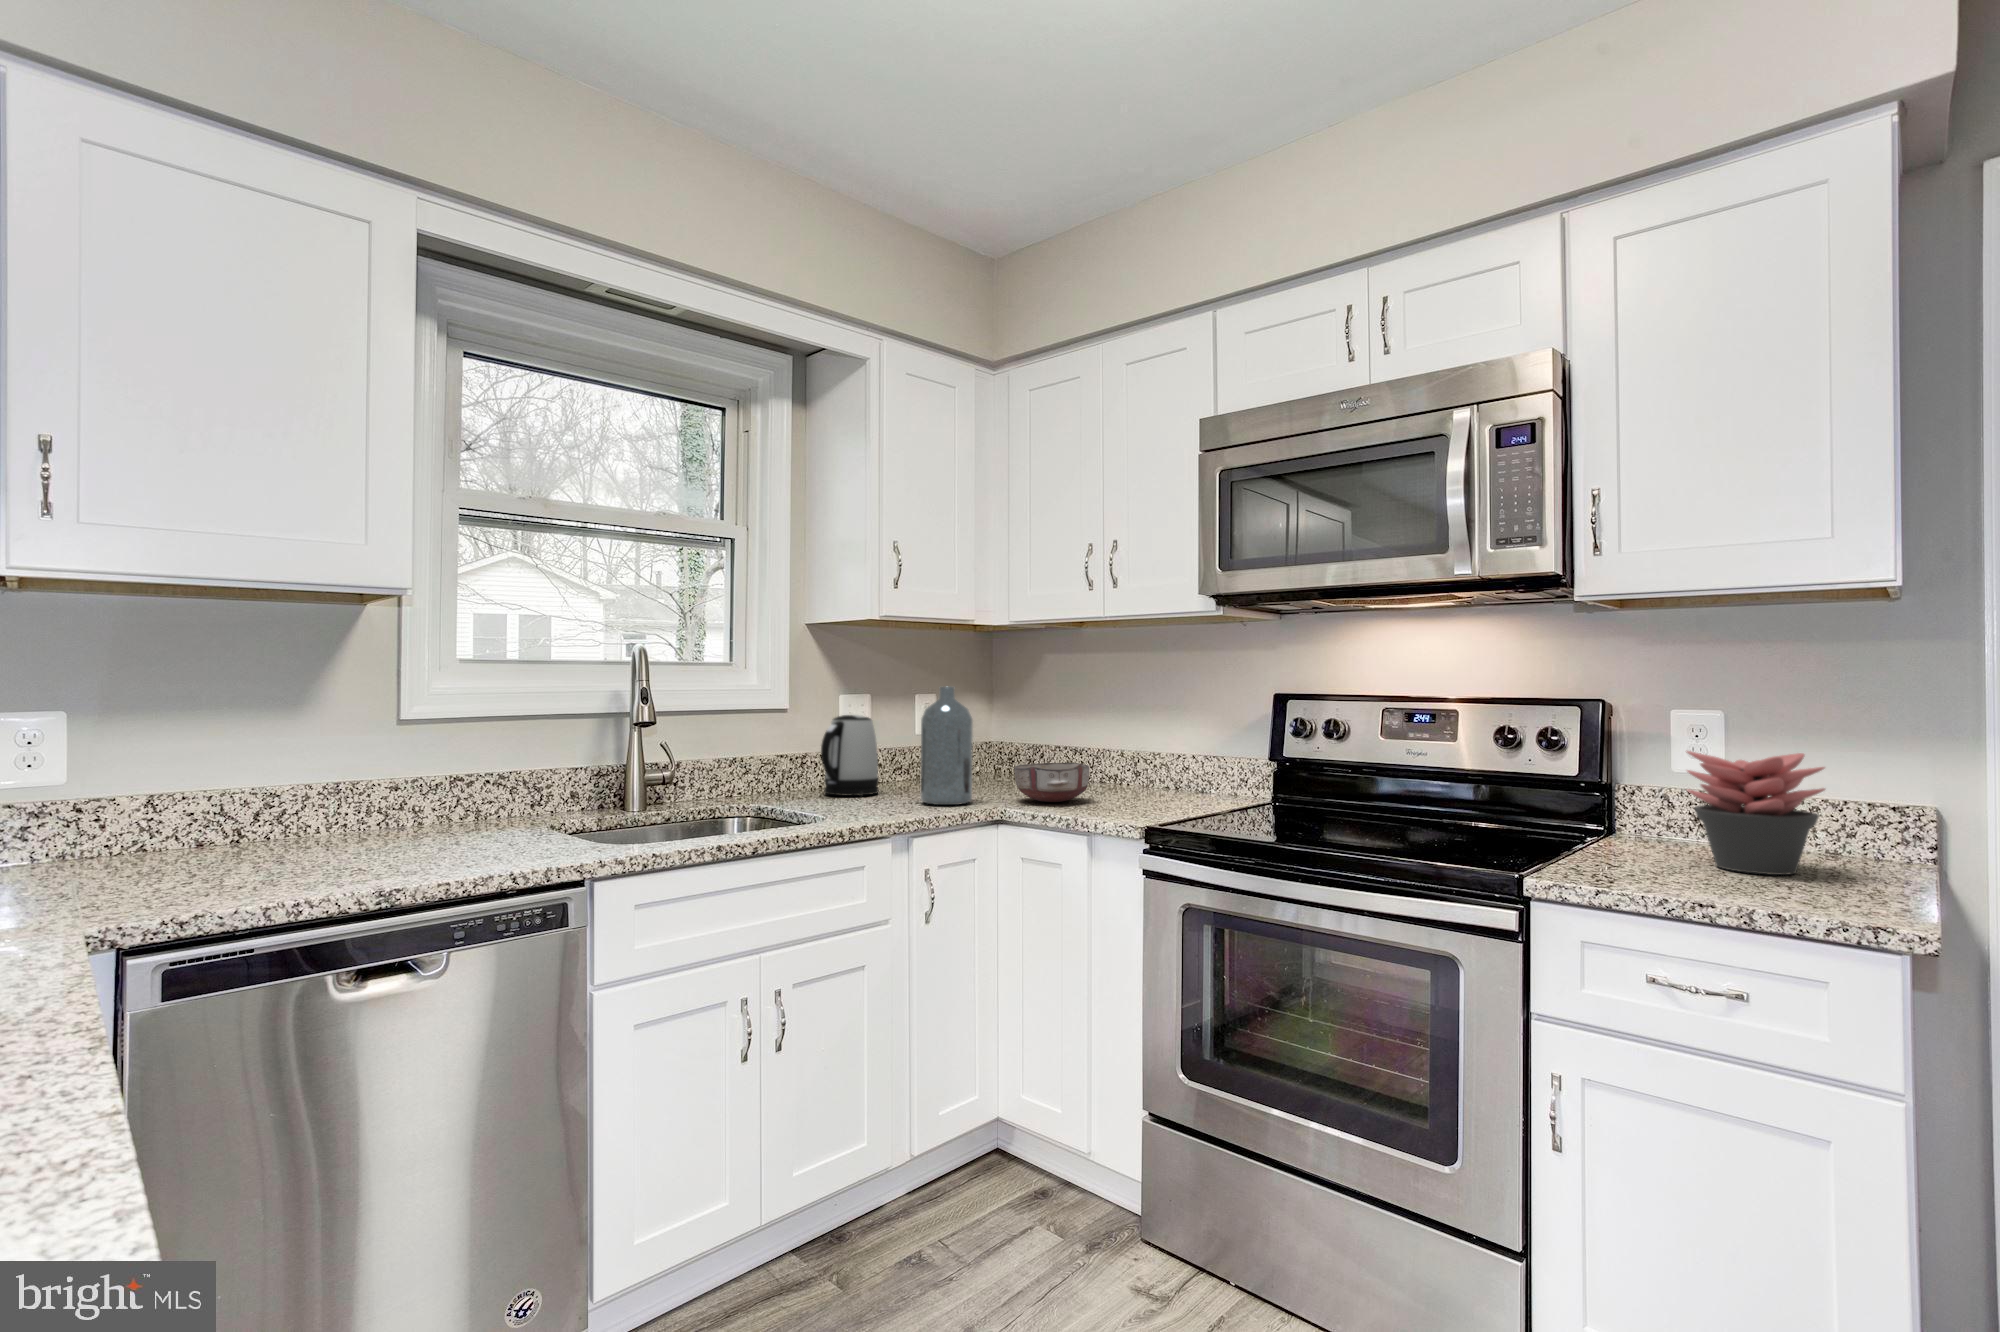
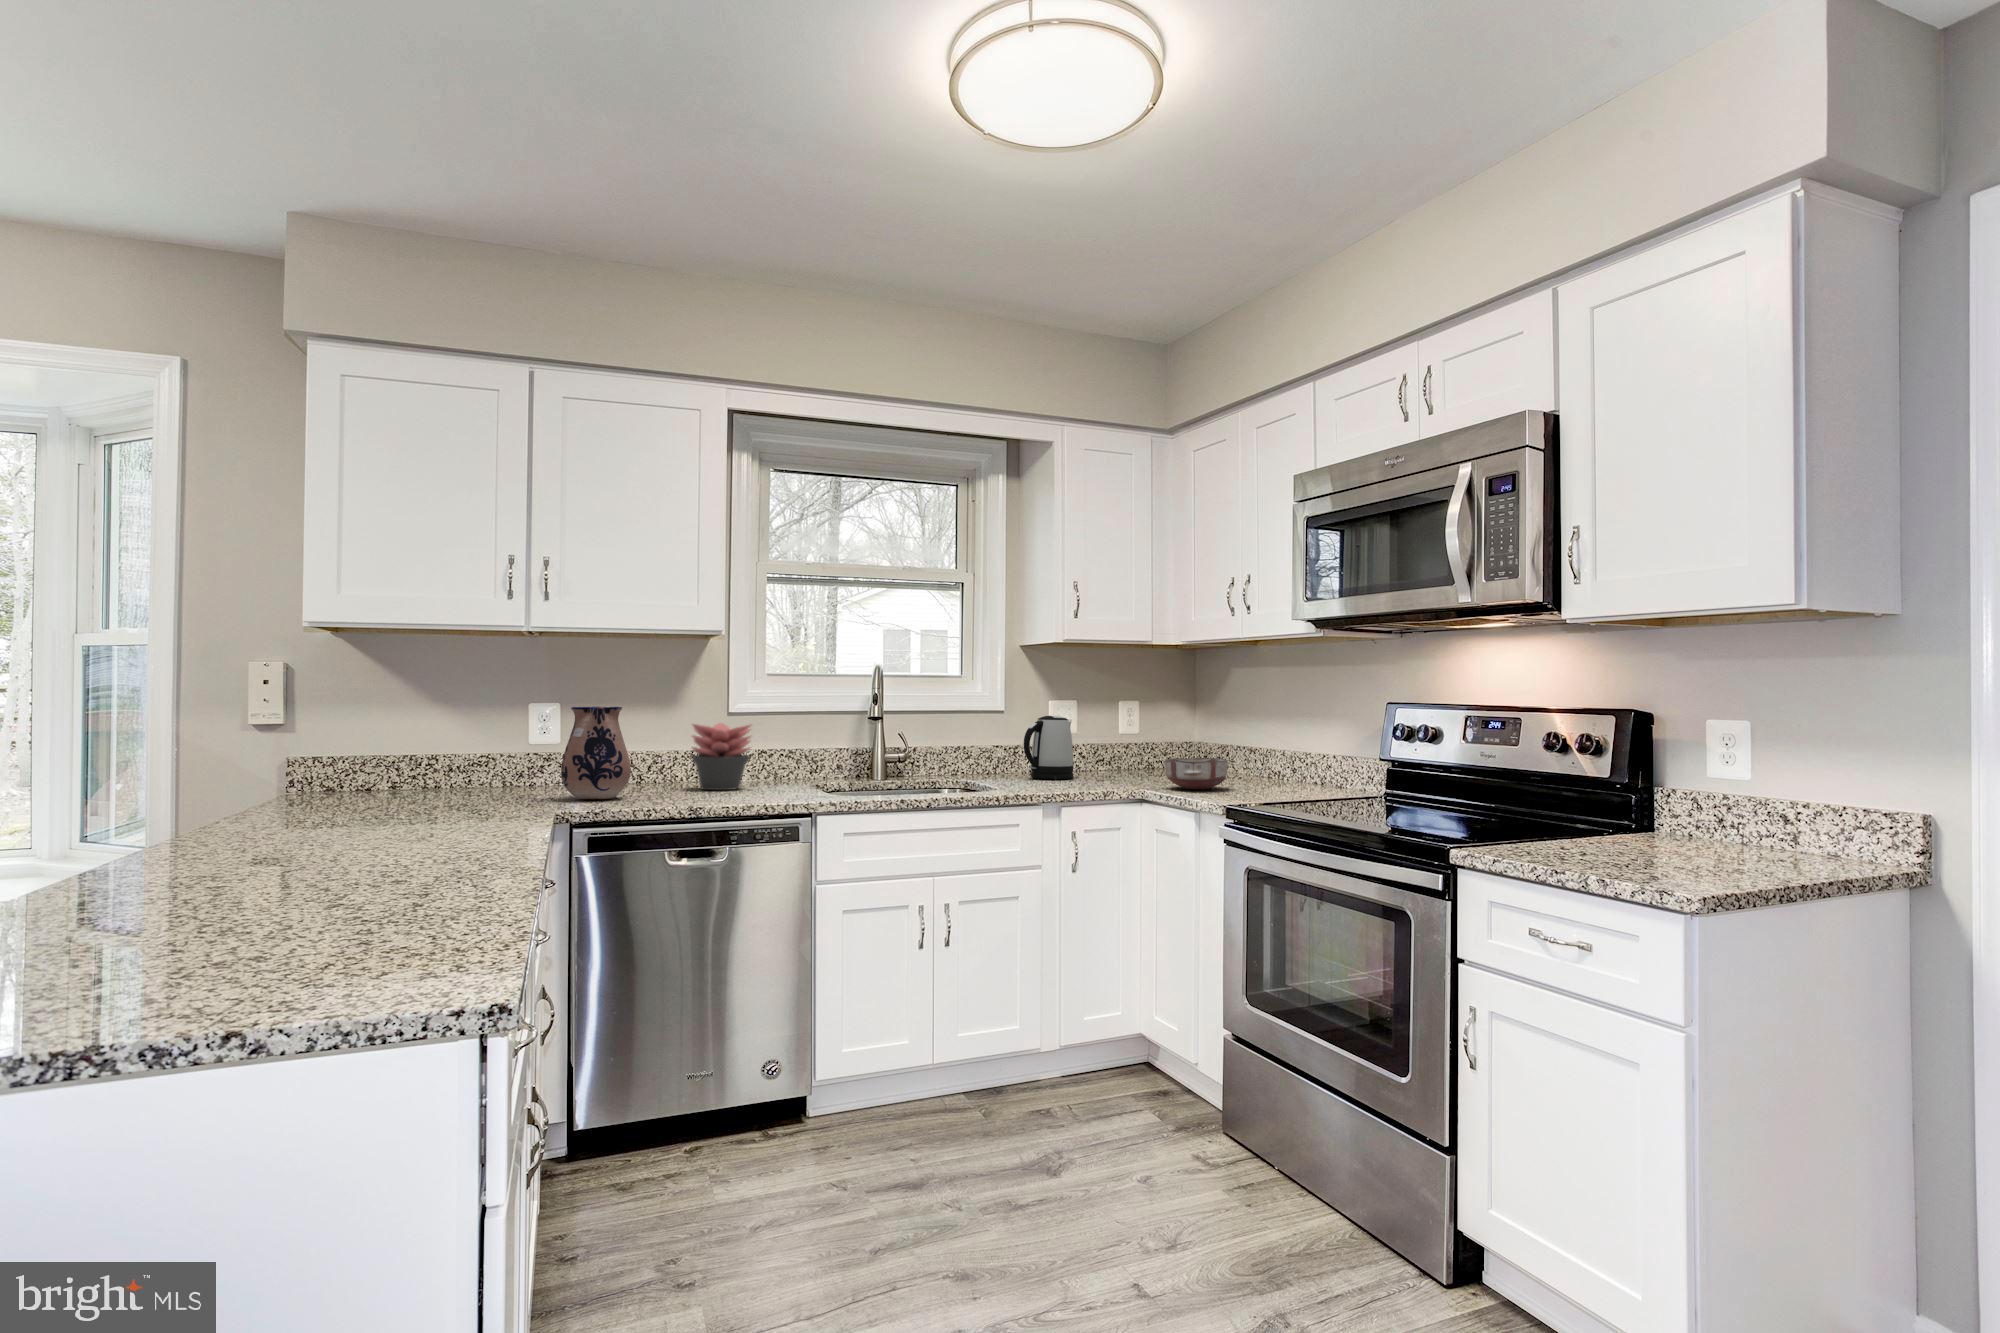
bottle: present [921,687,973,805] -> none [1089,693,1131,787]
ceramic pitcher: none [104,721,251,889] -> present [561,707,631,799]
succulent plant: present [1687,751,1825,875] -> present [692,723,751,790]

